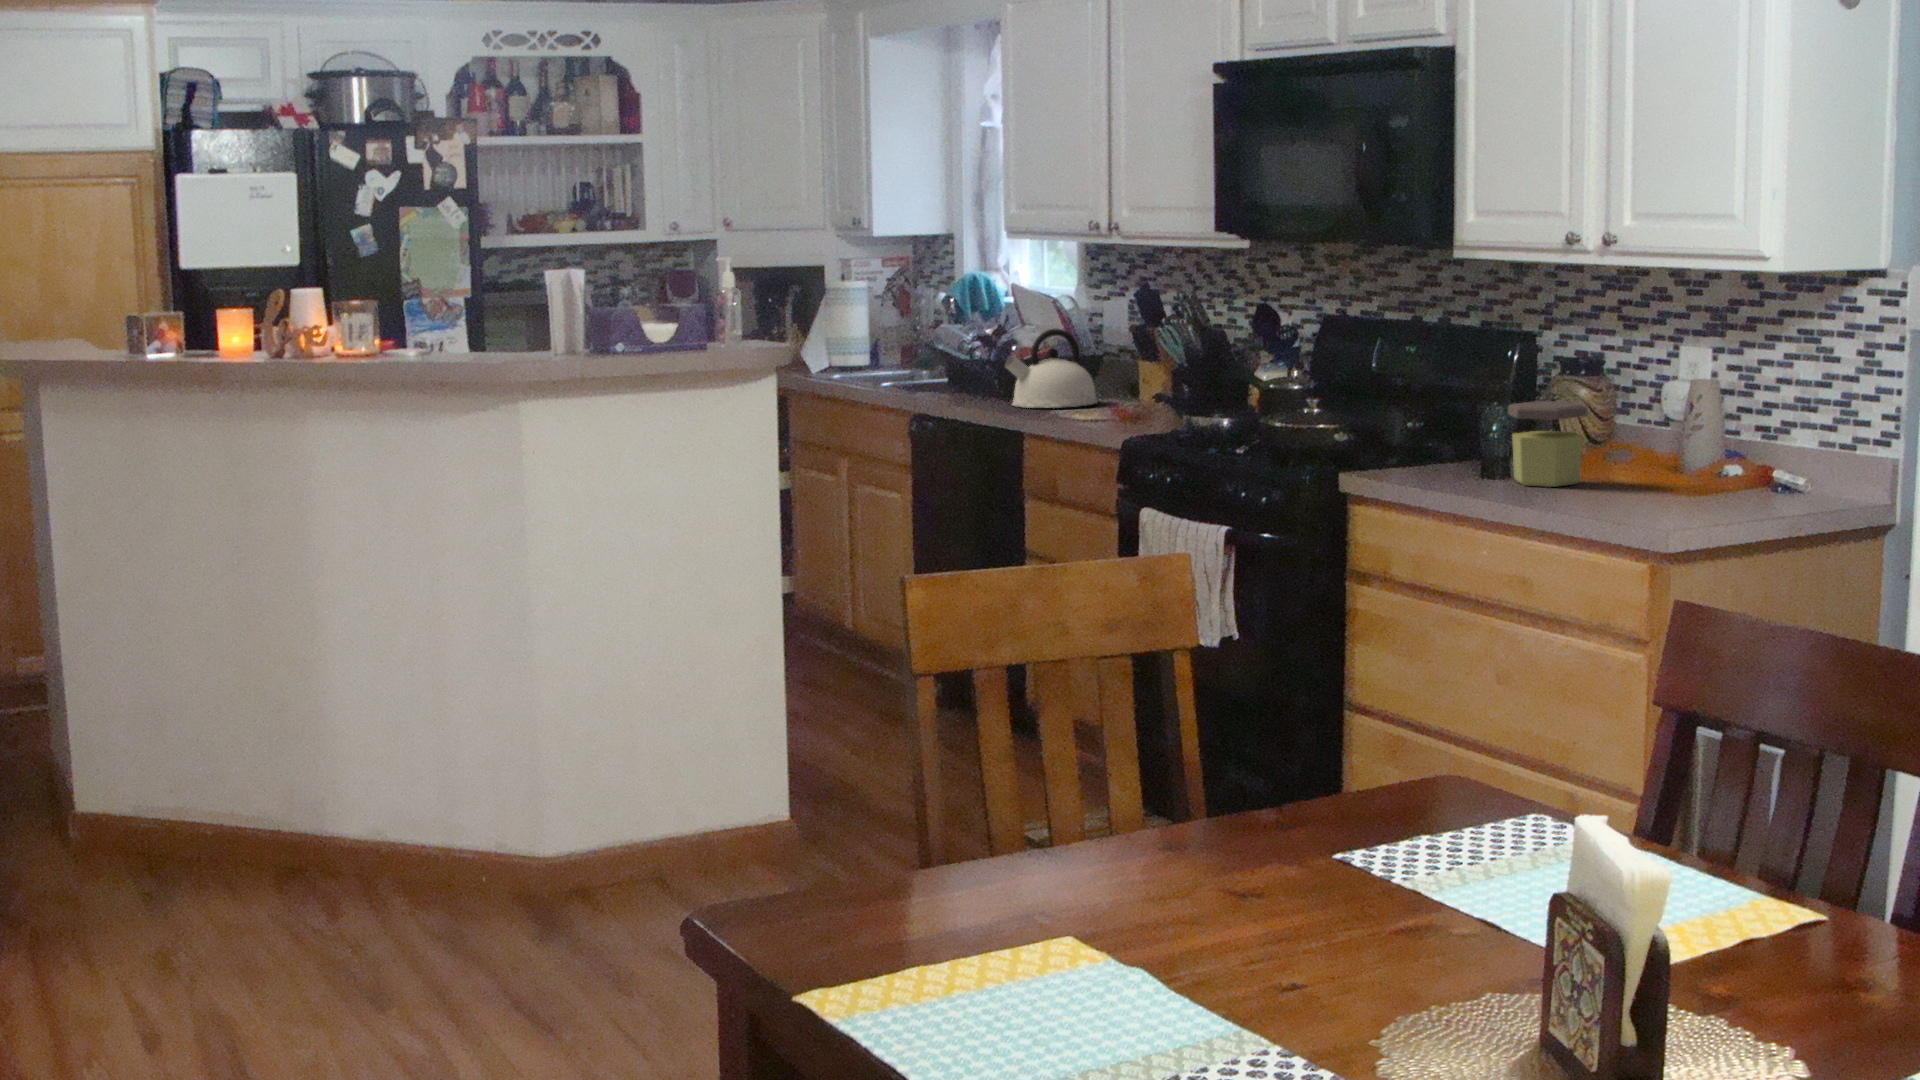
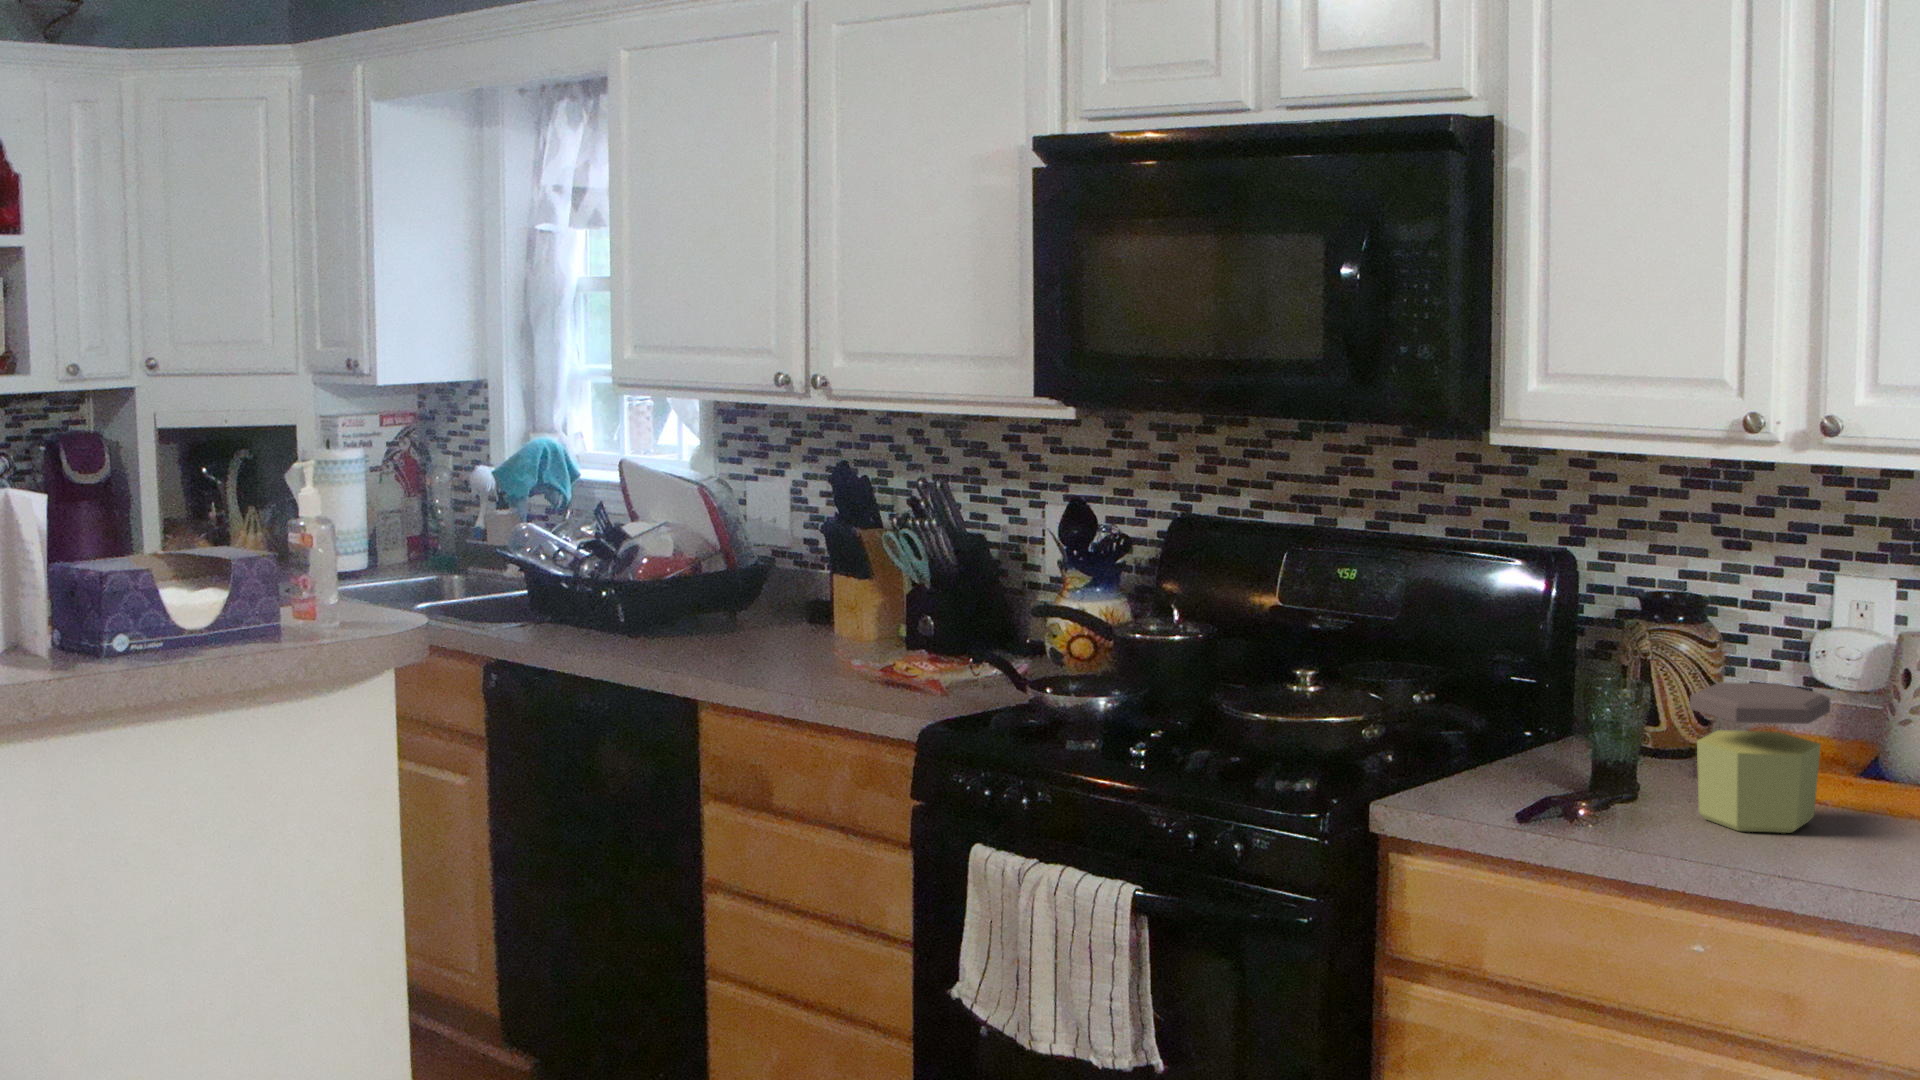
kettle: present [1005,329,1098,408] -> none [652,531,789,654]

